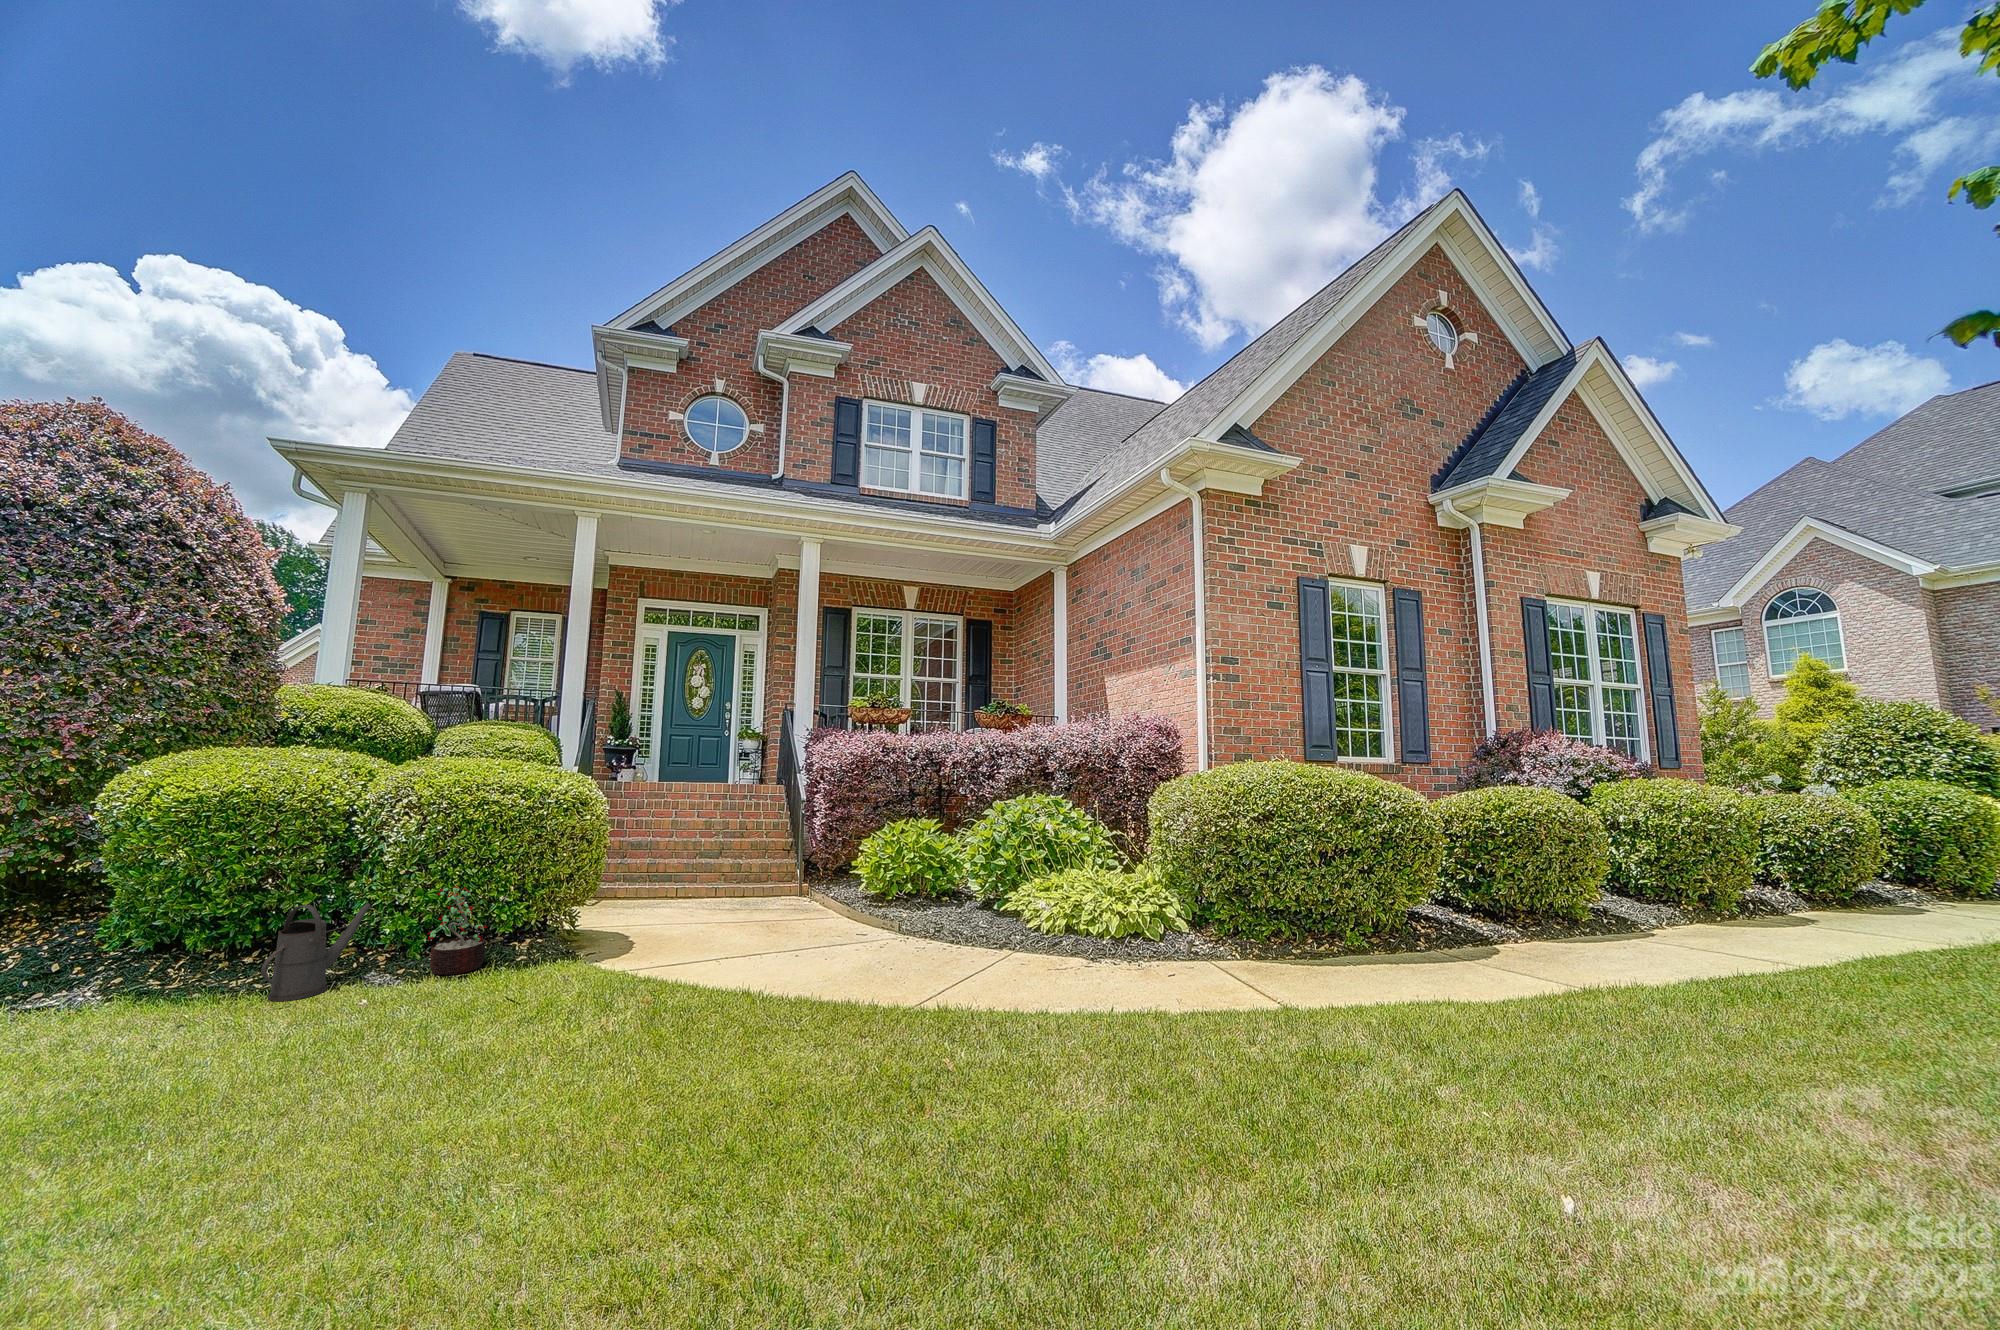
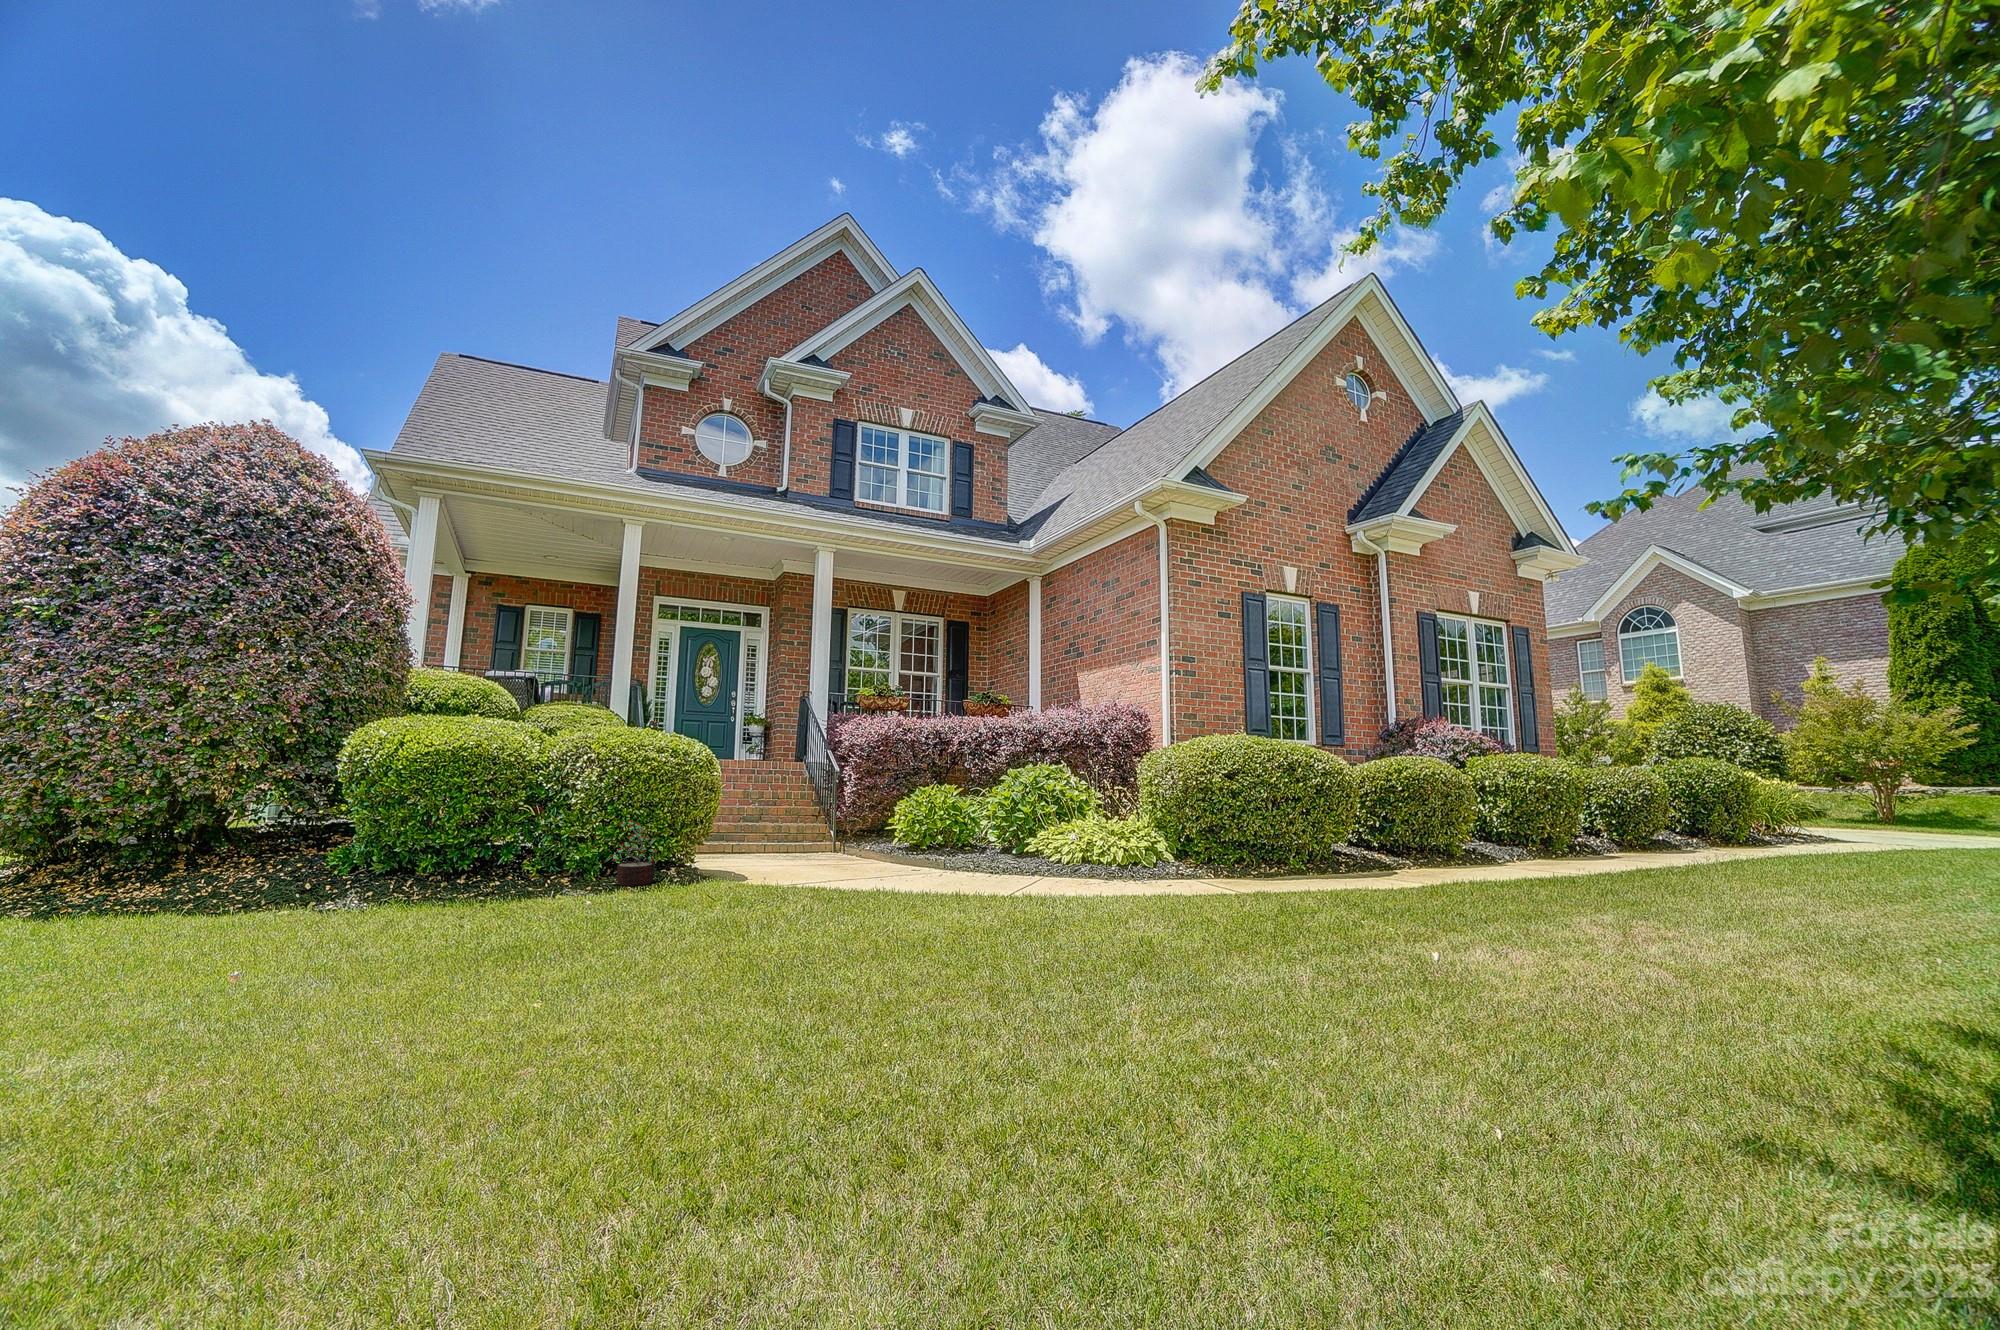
watering can: present [261,903,370,1001] -> none [514,828,567,898]

